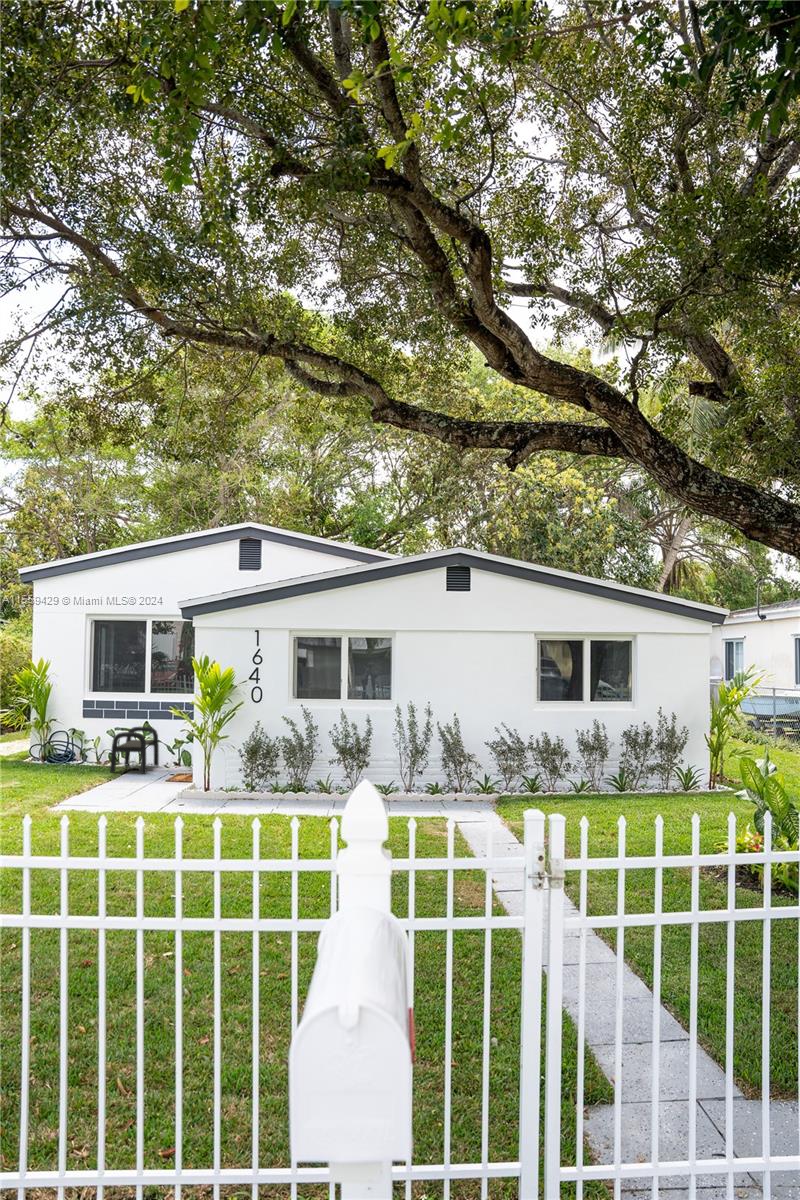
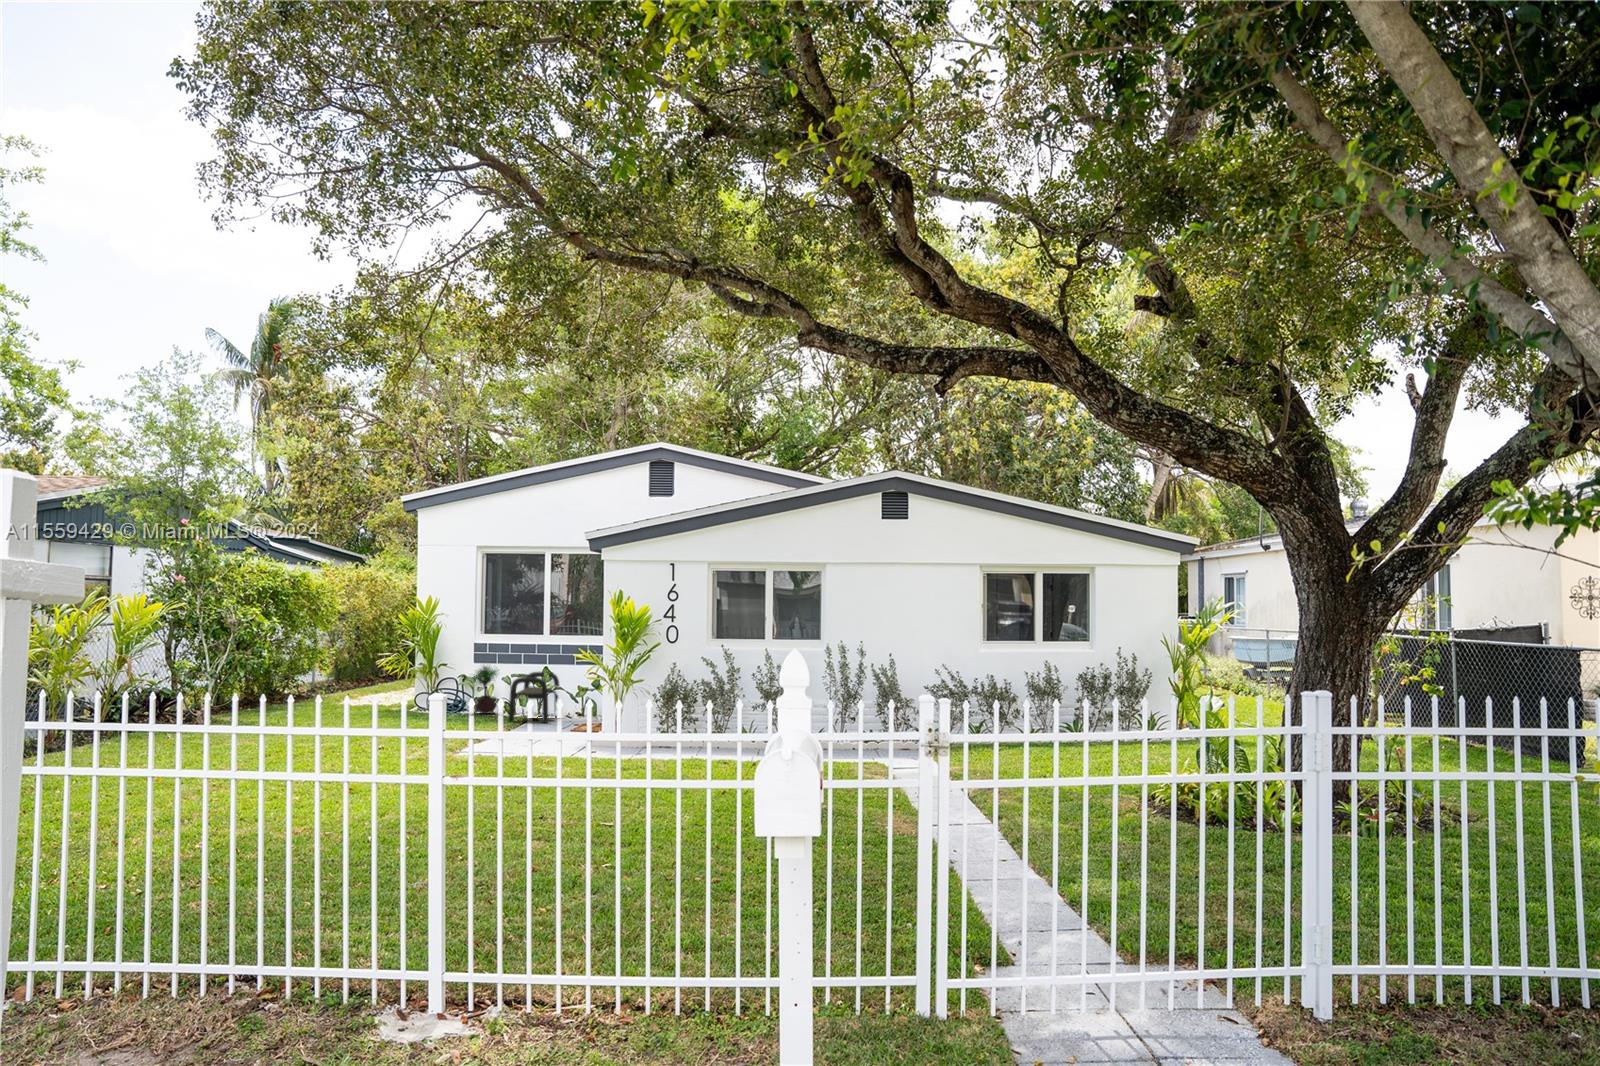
potted tree: none [76,717,106,764] -> present [472,666,498,714]

